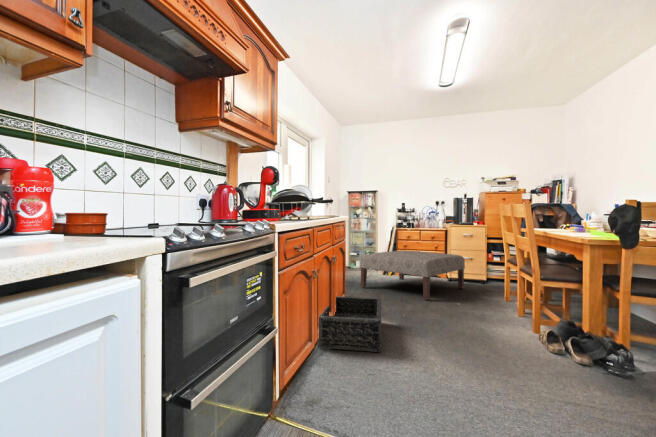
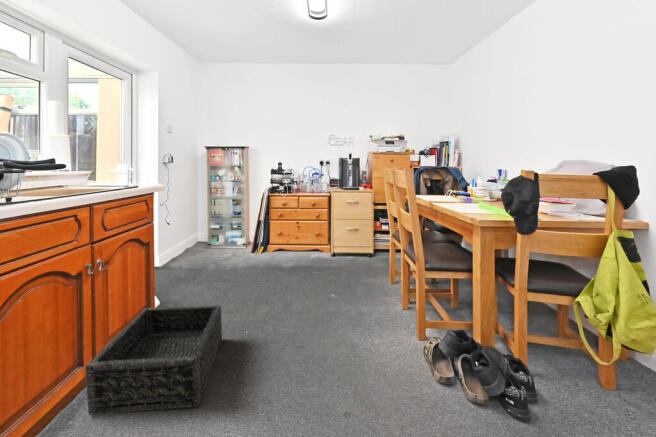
ottoman: present [360,250,465,300] -> none [215,223,346,290]

